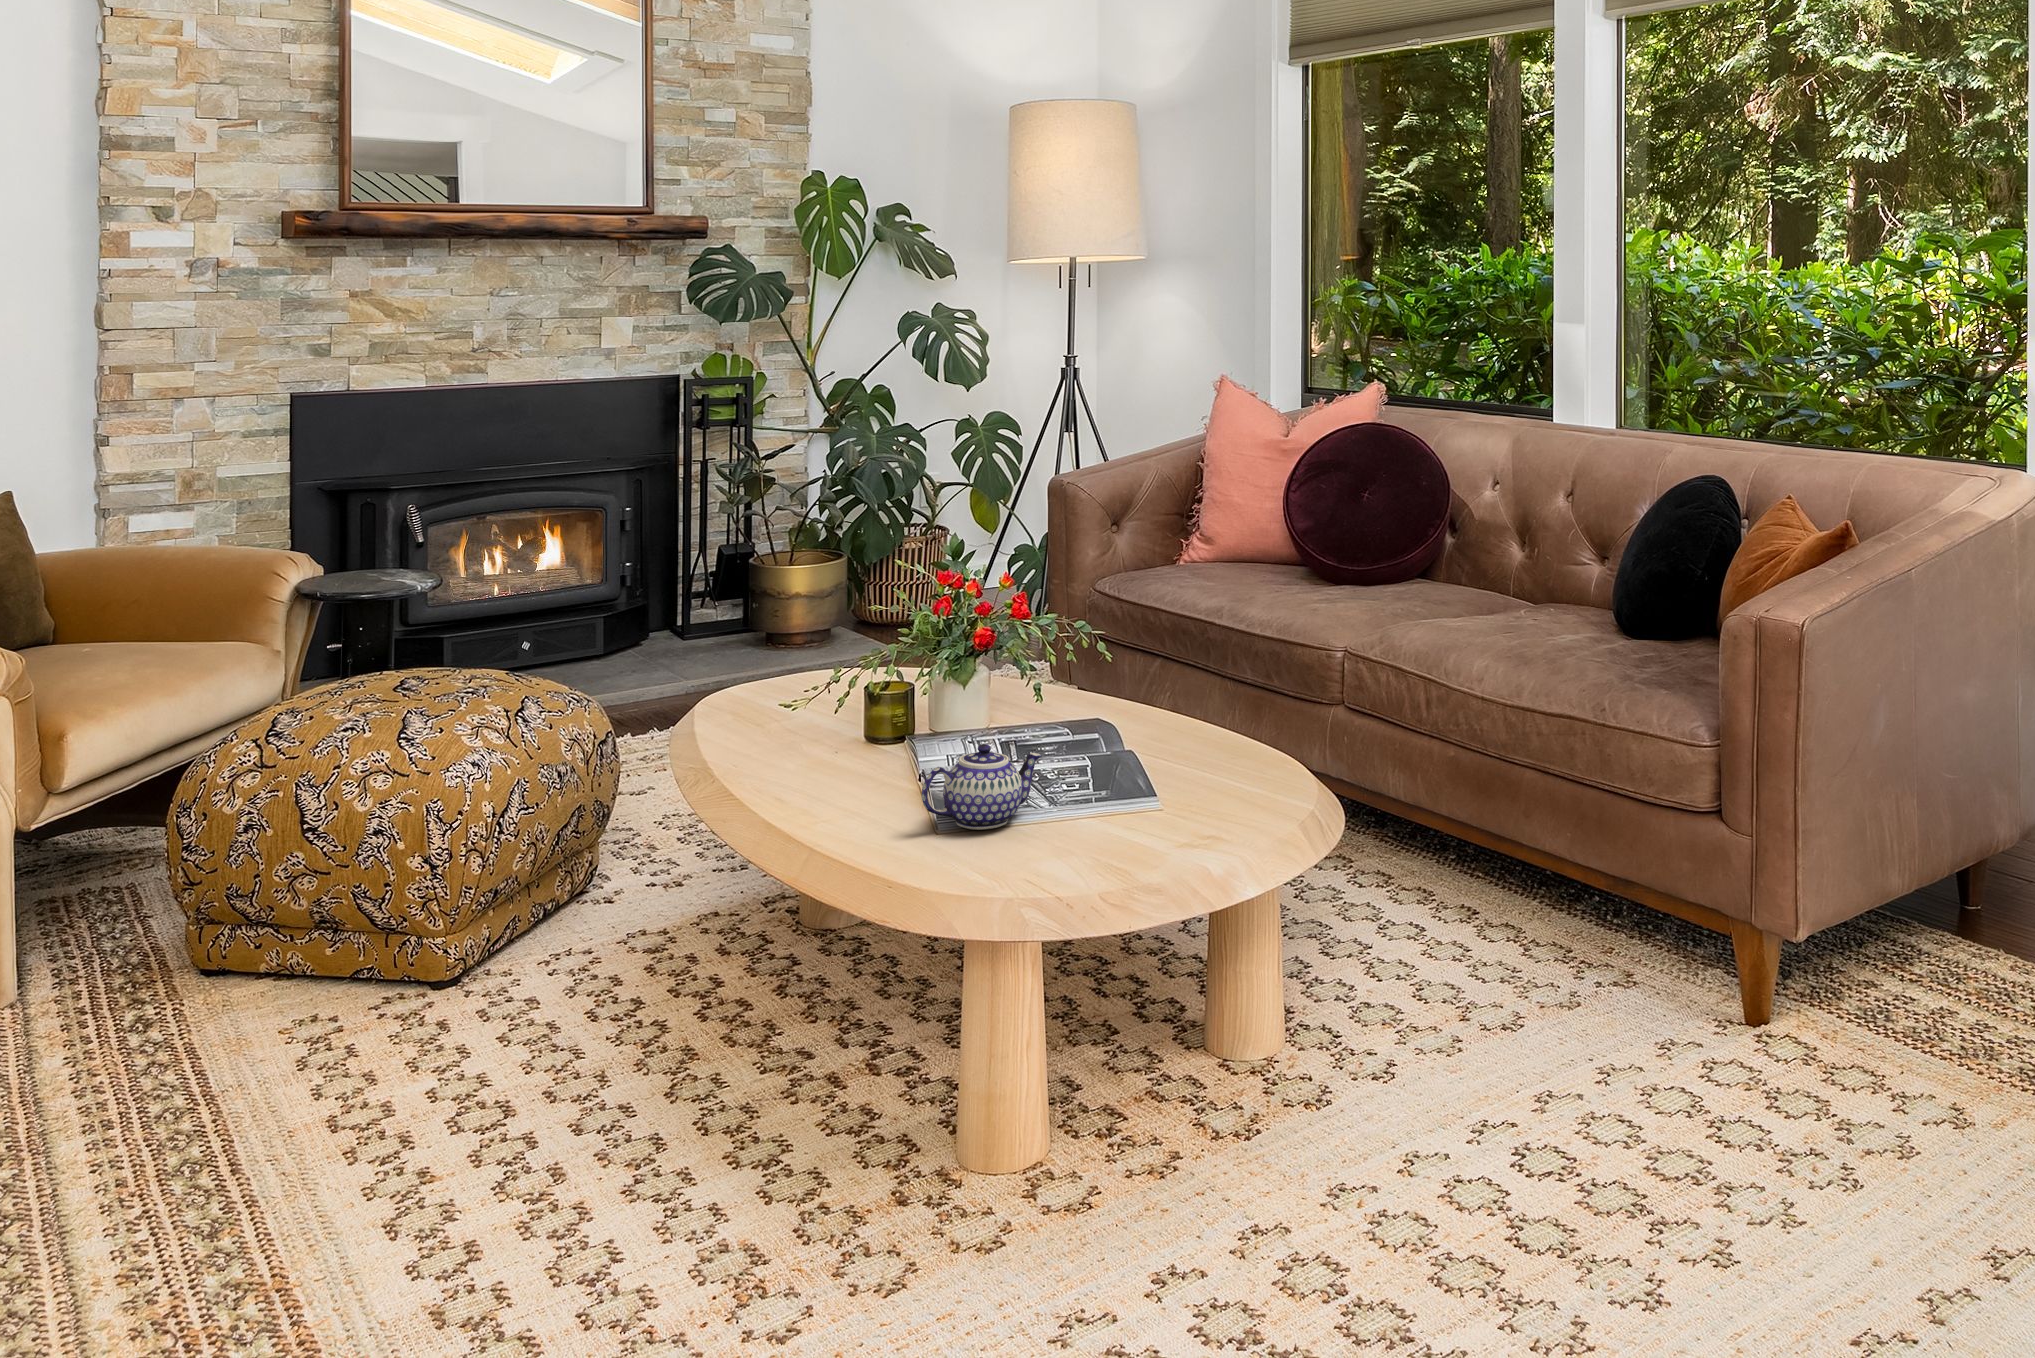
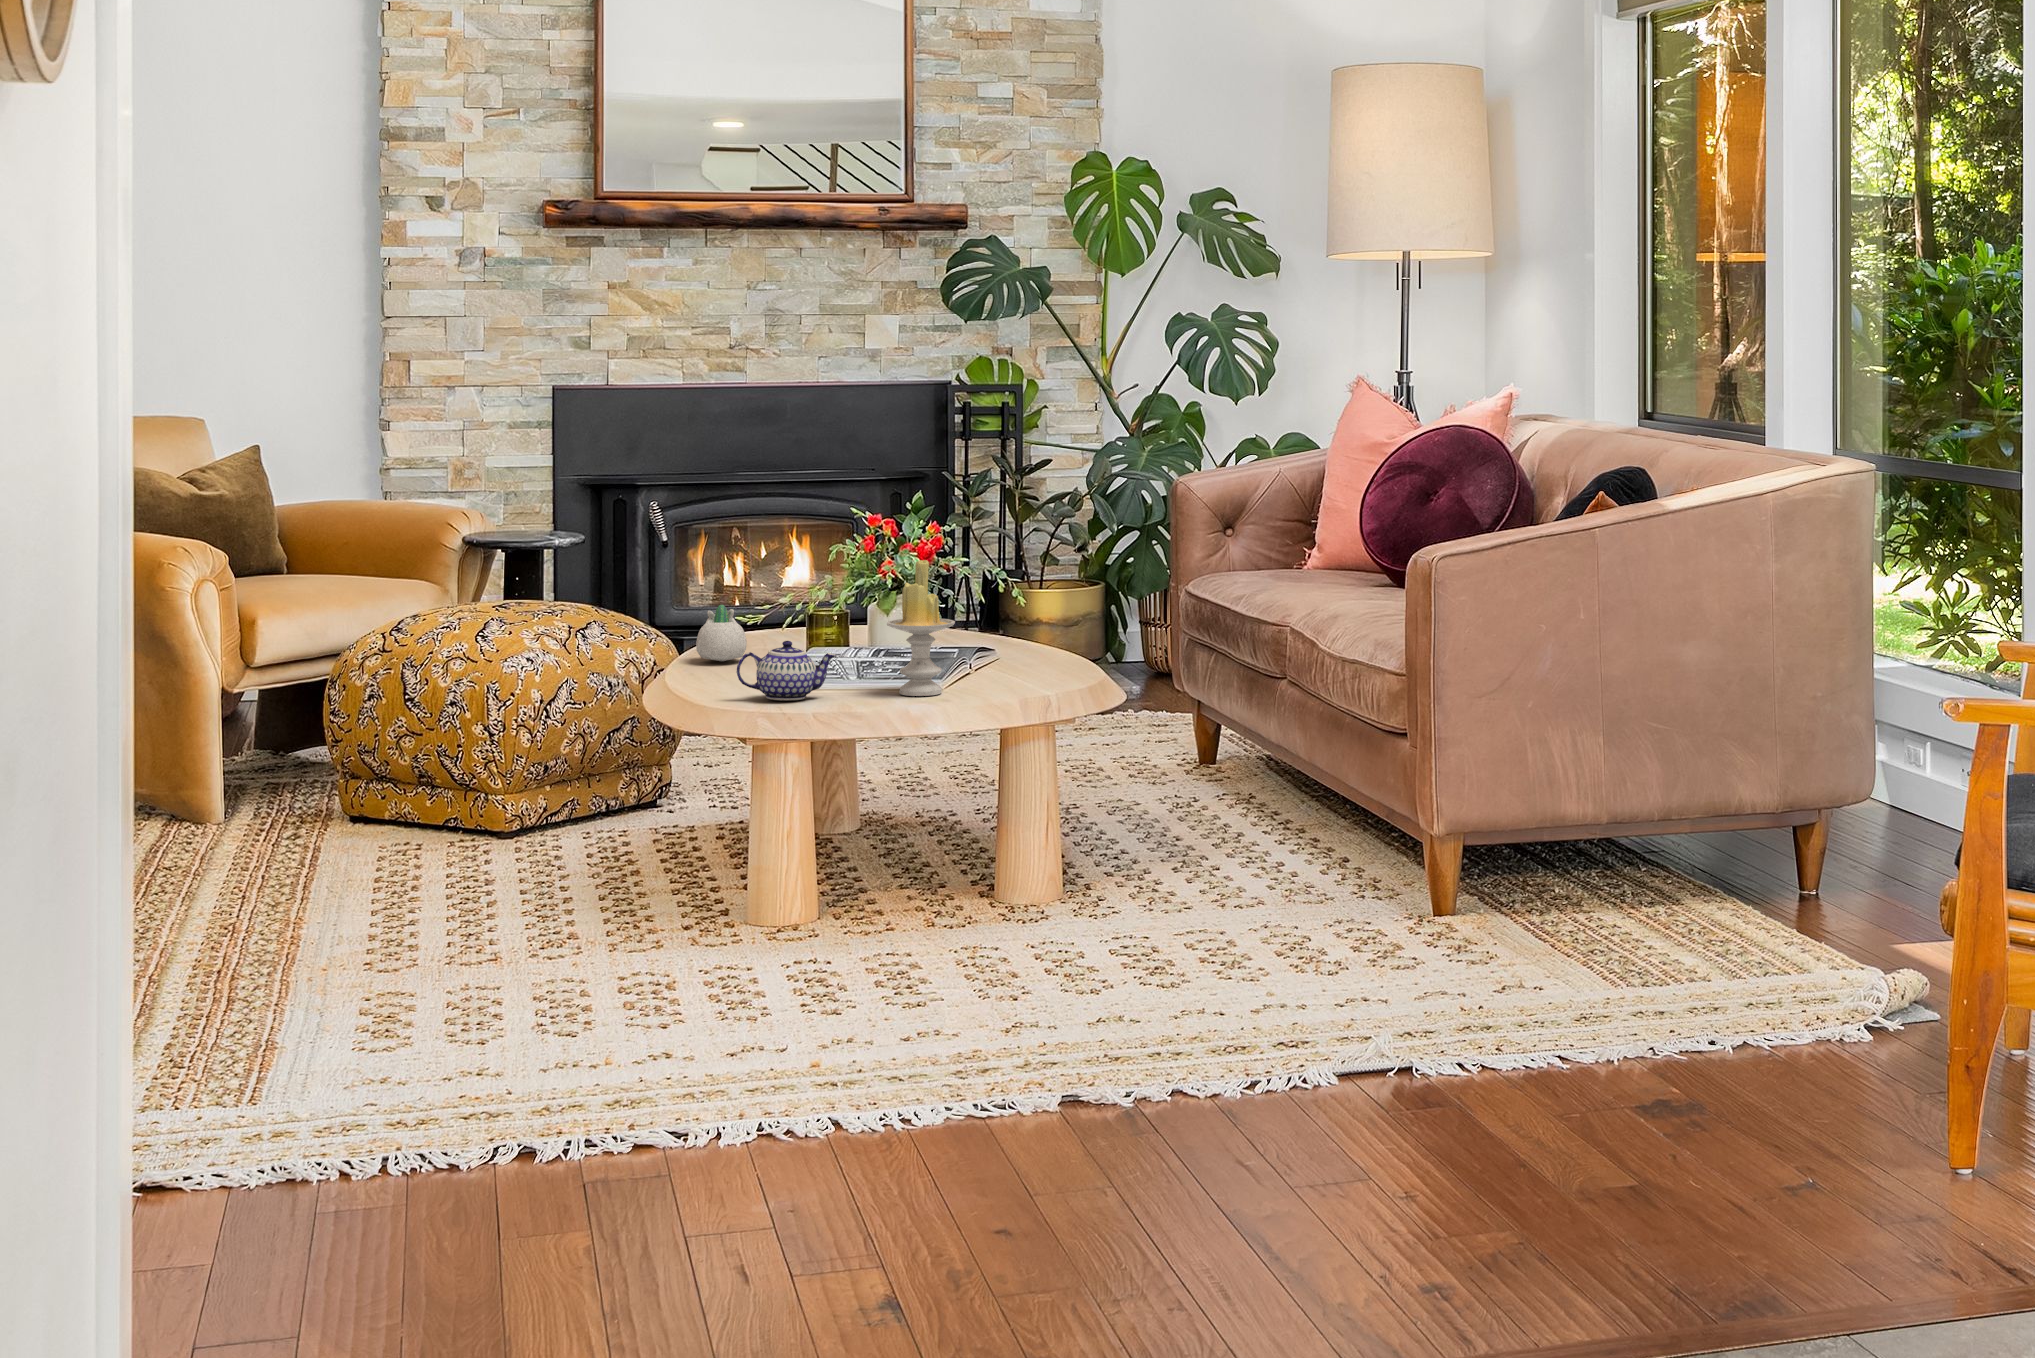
candle: none [1088,615,1175,795] -> present [887,560,955,696]
succulent planter: none [745,676,811,749] -> present [696,605,747,661]

